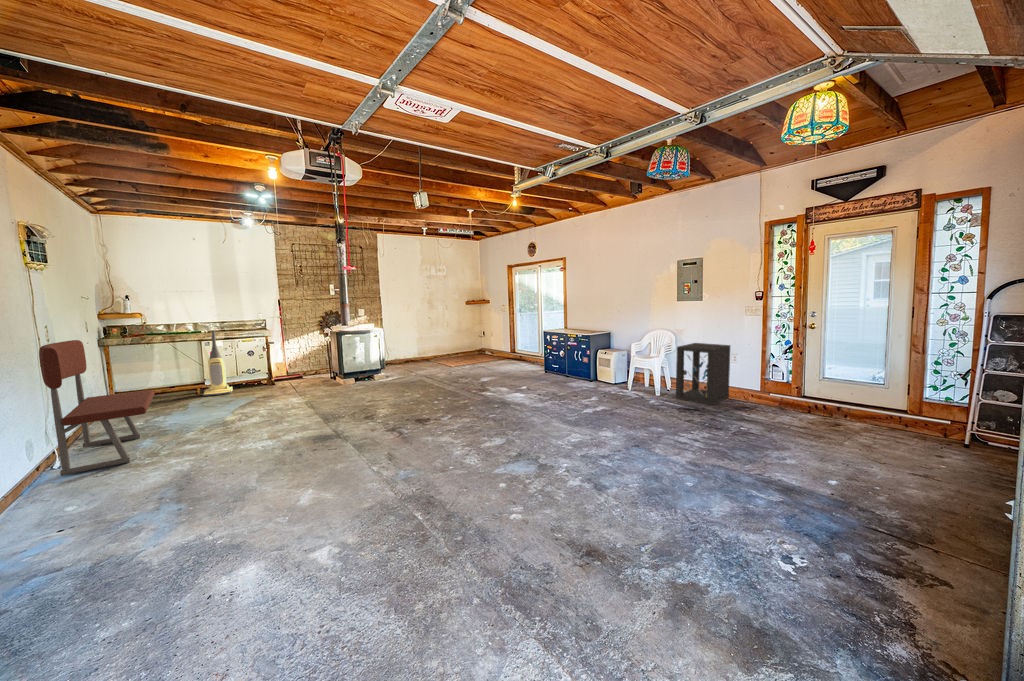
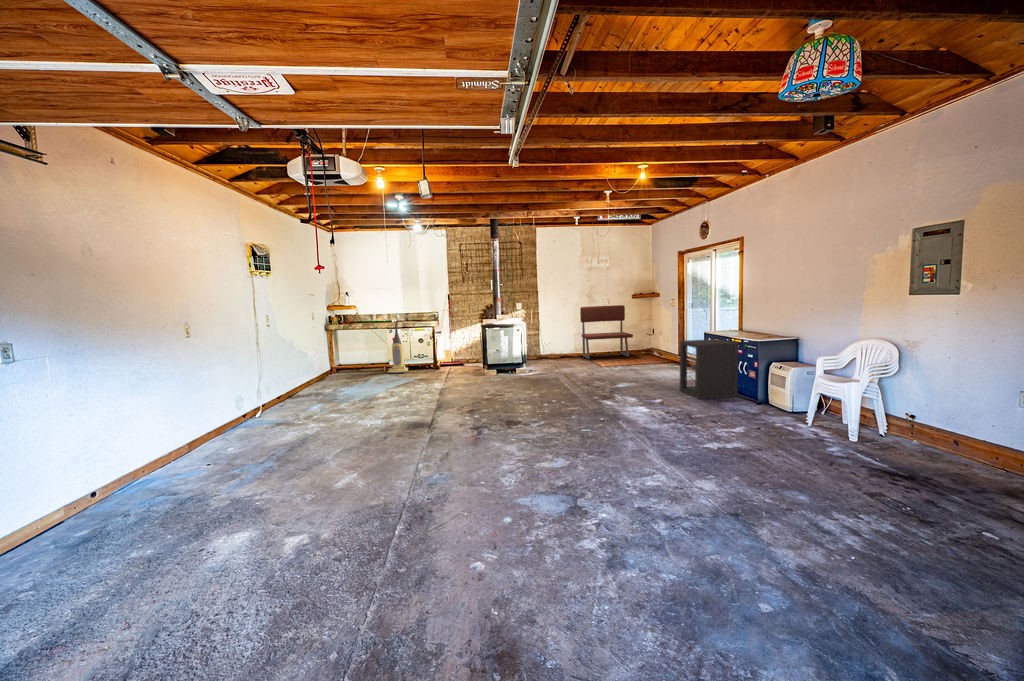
bench: present [39,340,154,476] -> present [580,305,633,359]
storage cabinet: present [676,343,730,405] -> present [680,339,739,399]

